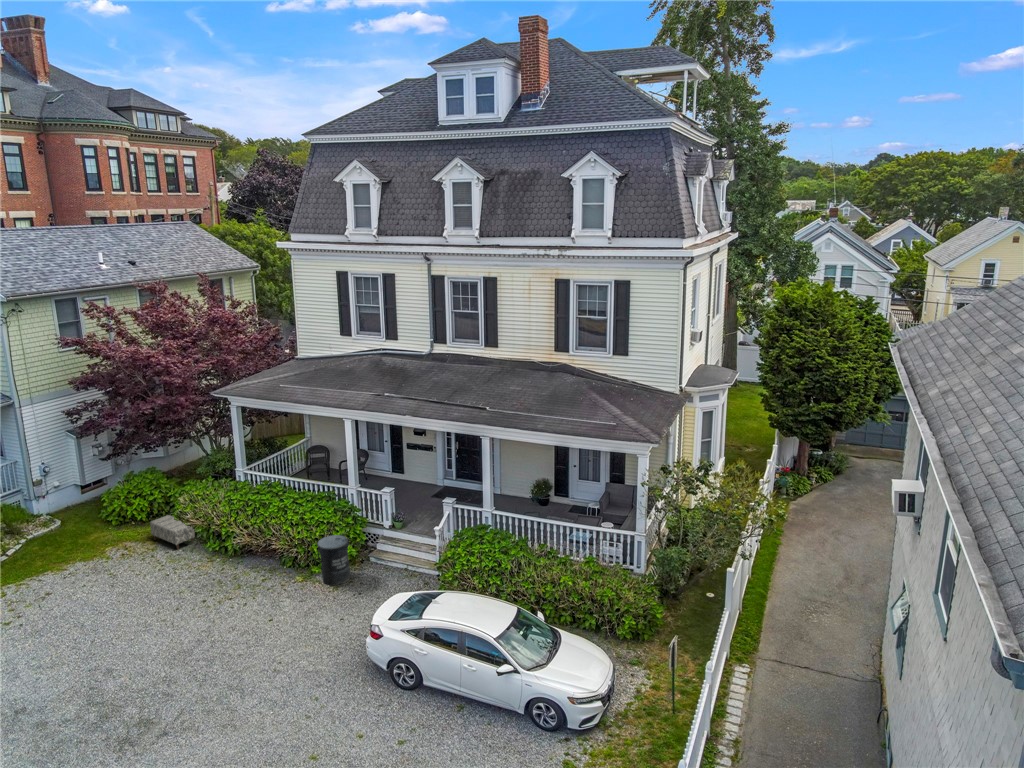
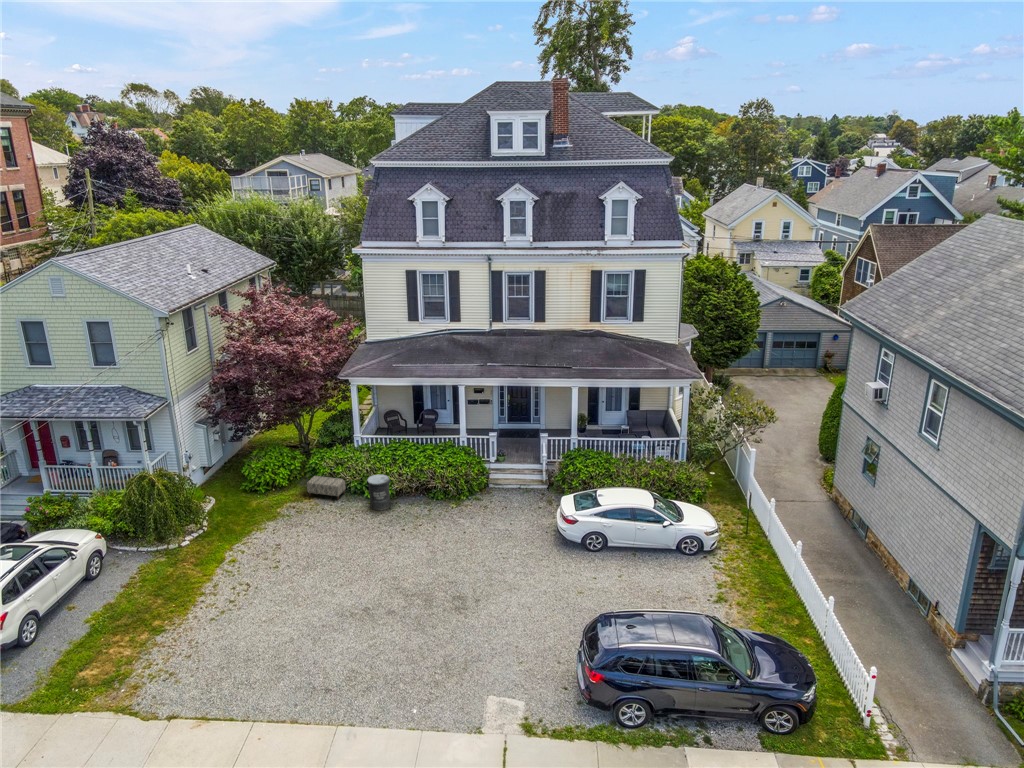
trash can: present [318,535,350,585] -> present [368,474,390,511]

